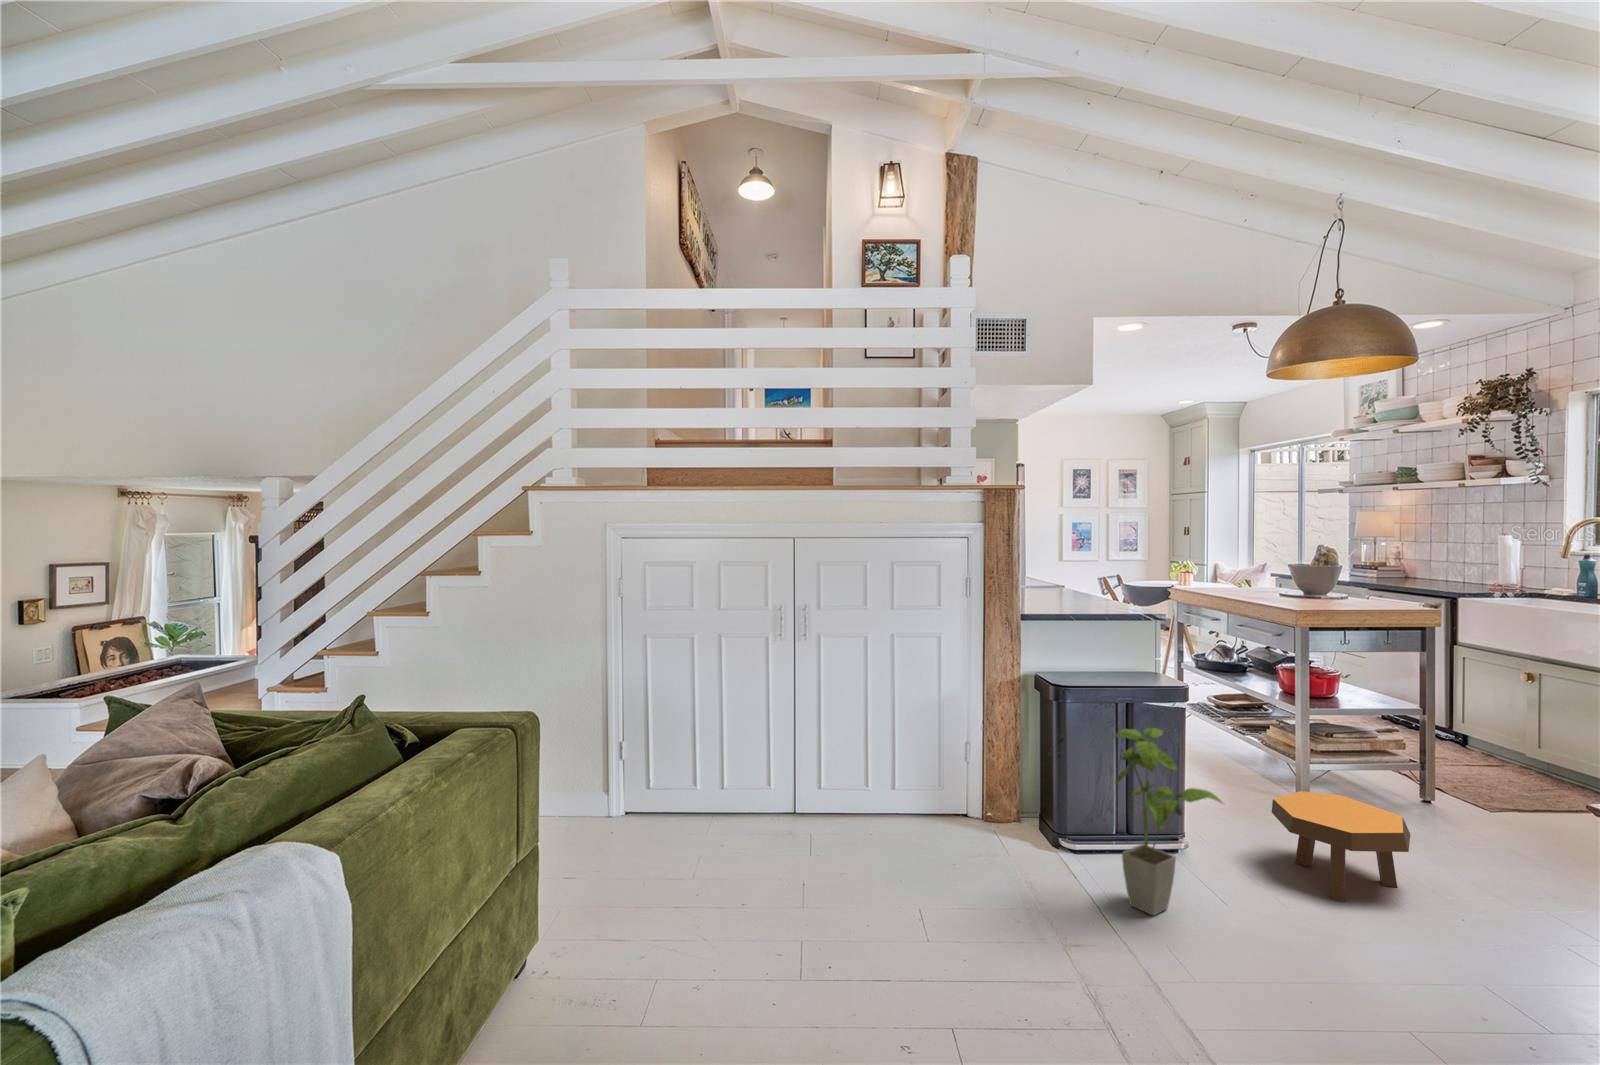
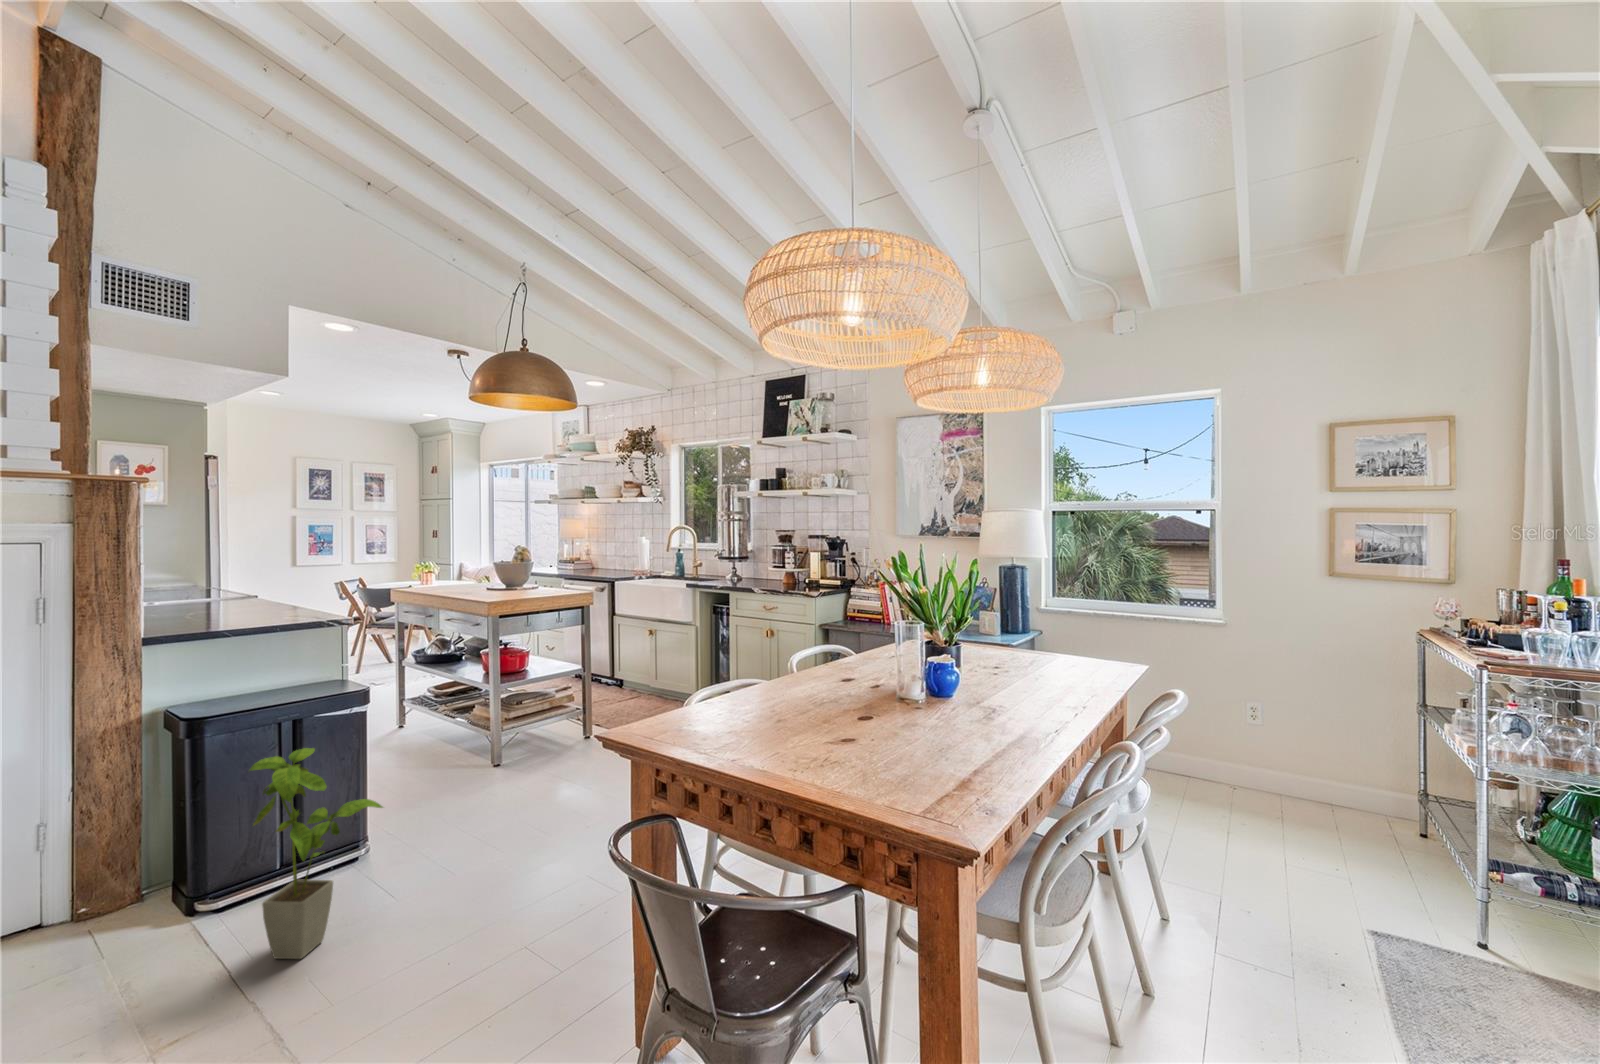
footstool: present [1272,791,1410,902] -> none [454,757,560,854]

